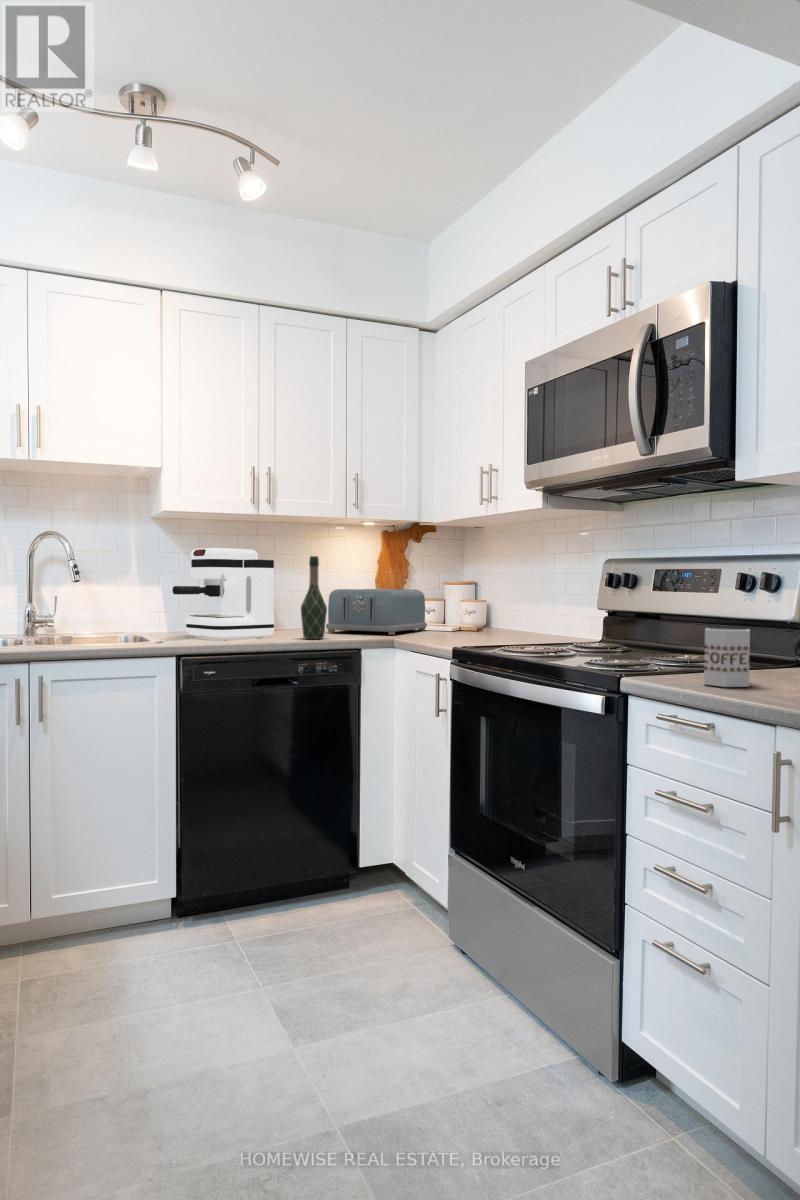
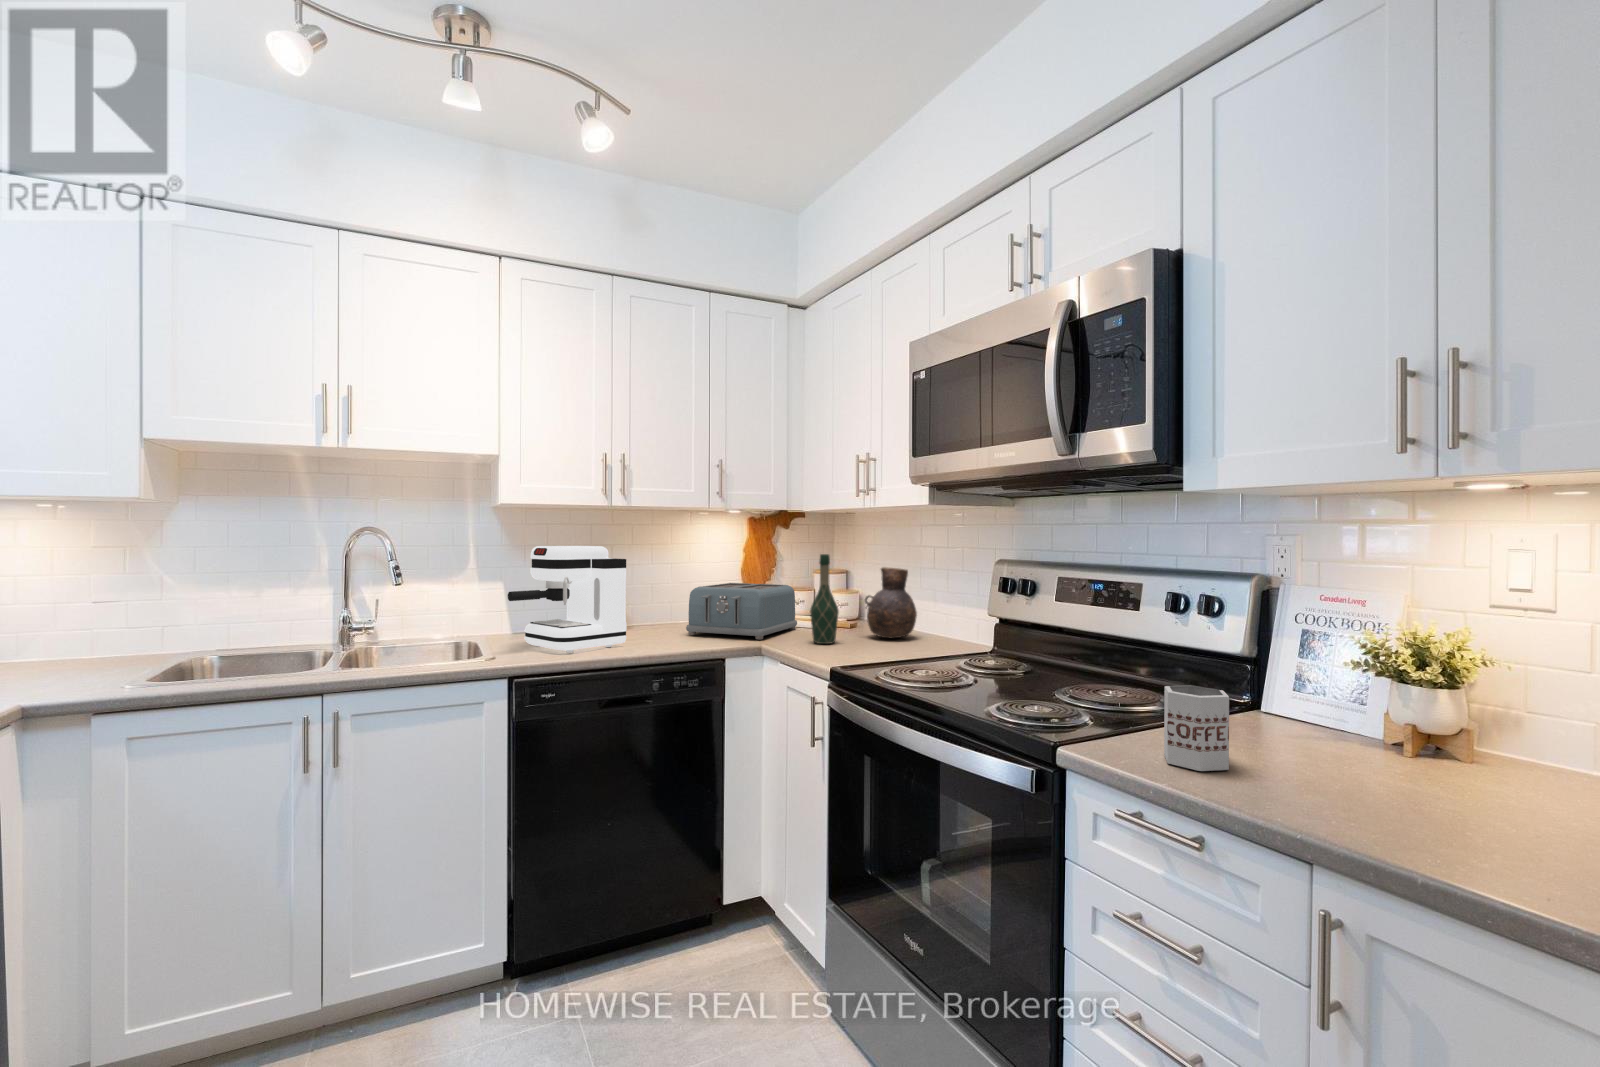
wine bottle: present [301,556,327,639] -> present [810,554,839,644]
vase: none [488,570,535,635] -> present [865,567,917,638]

